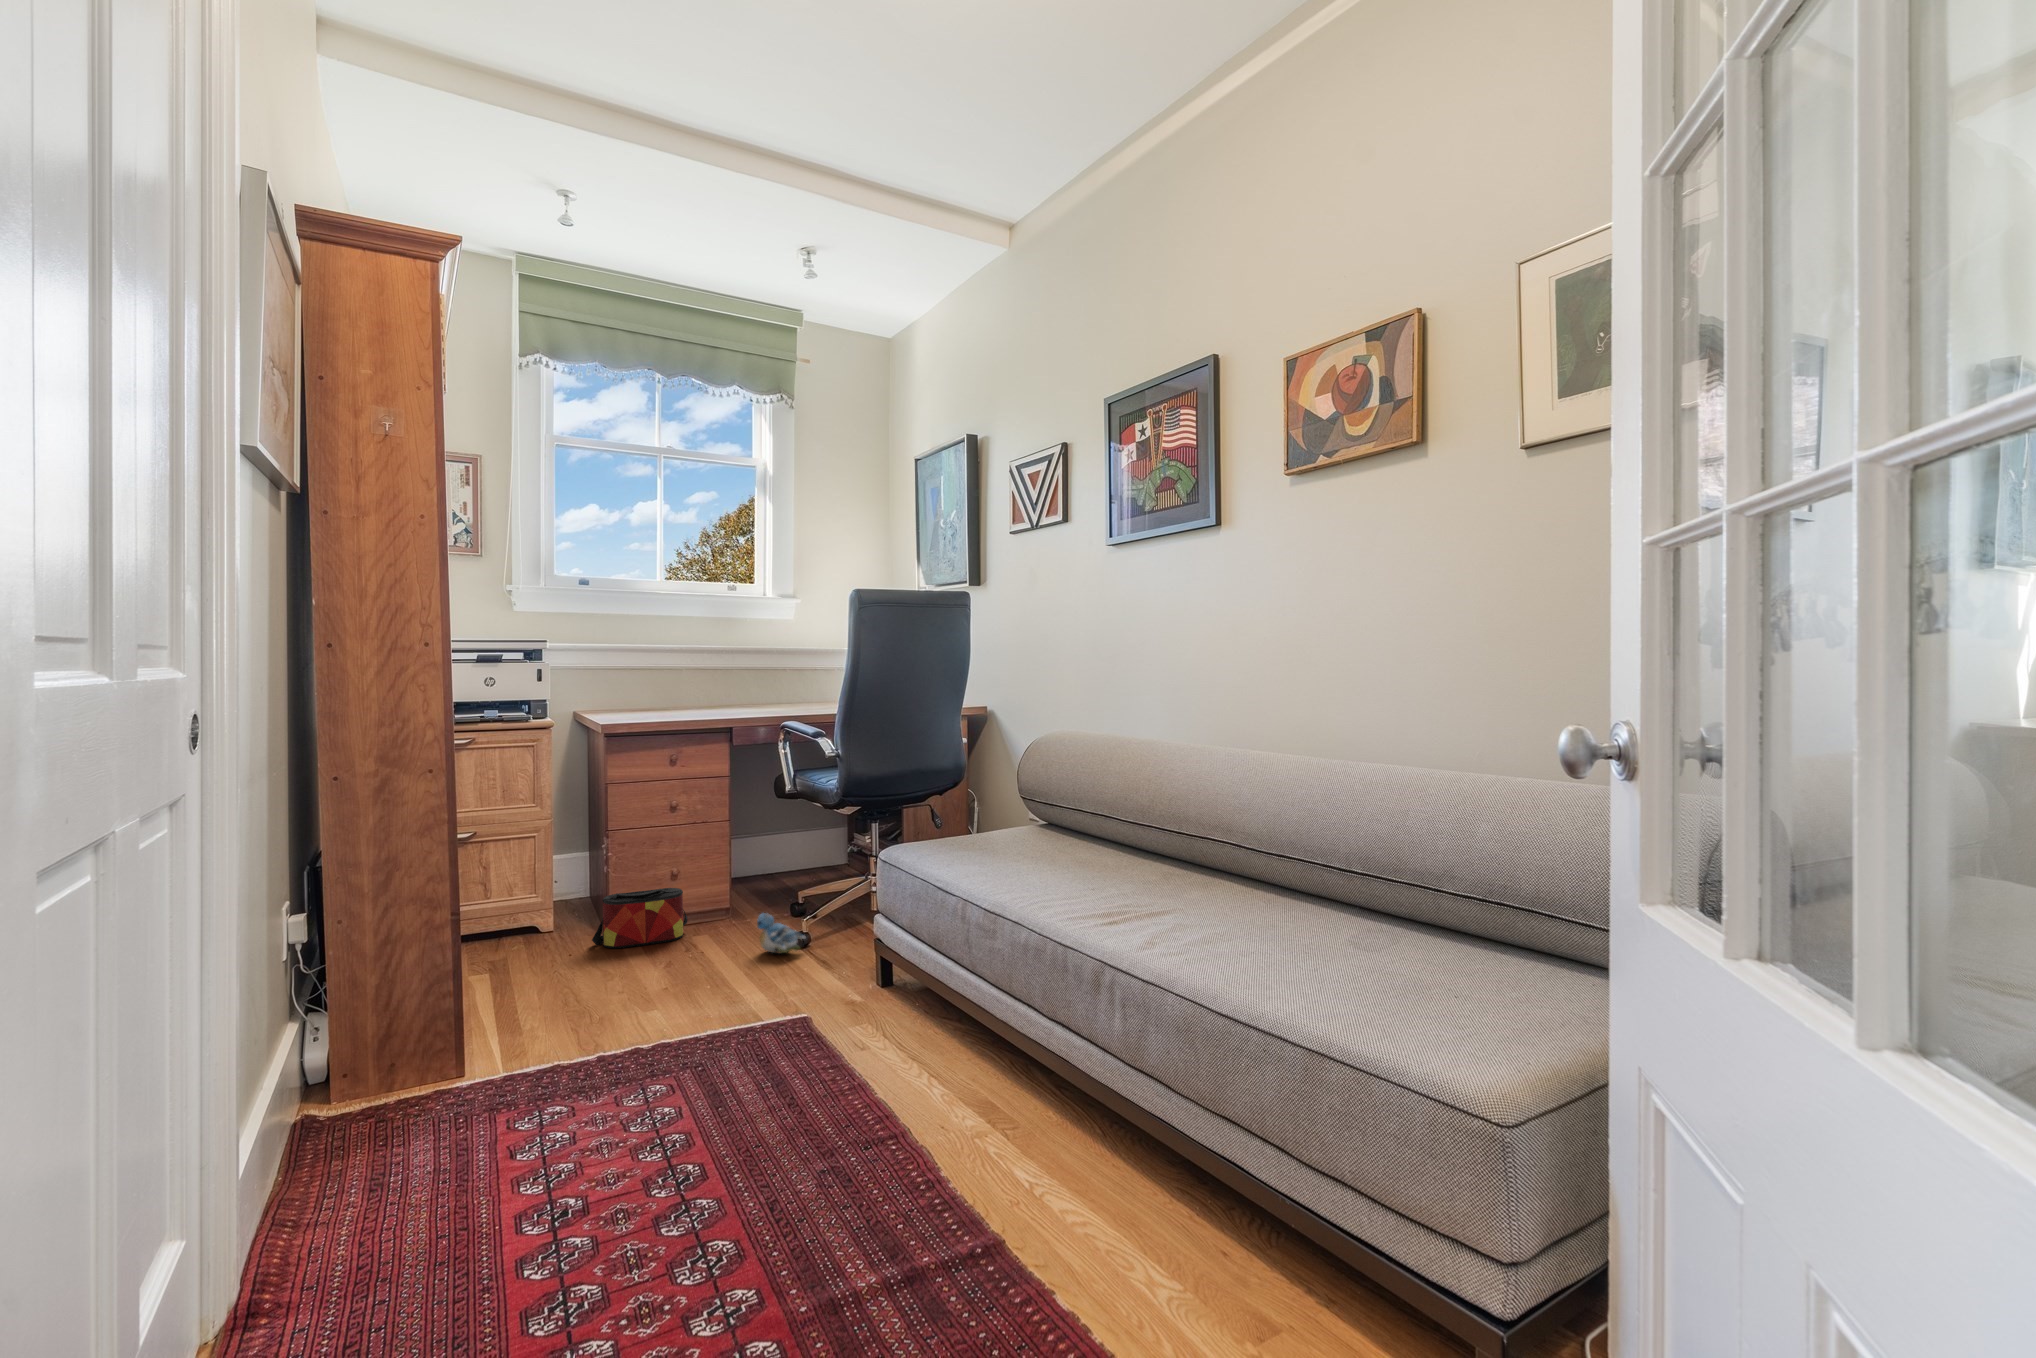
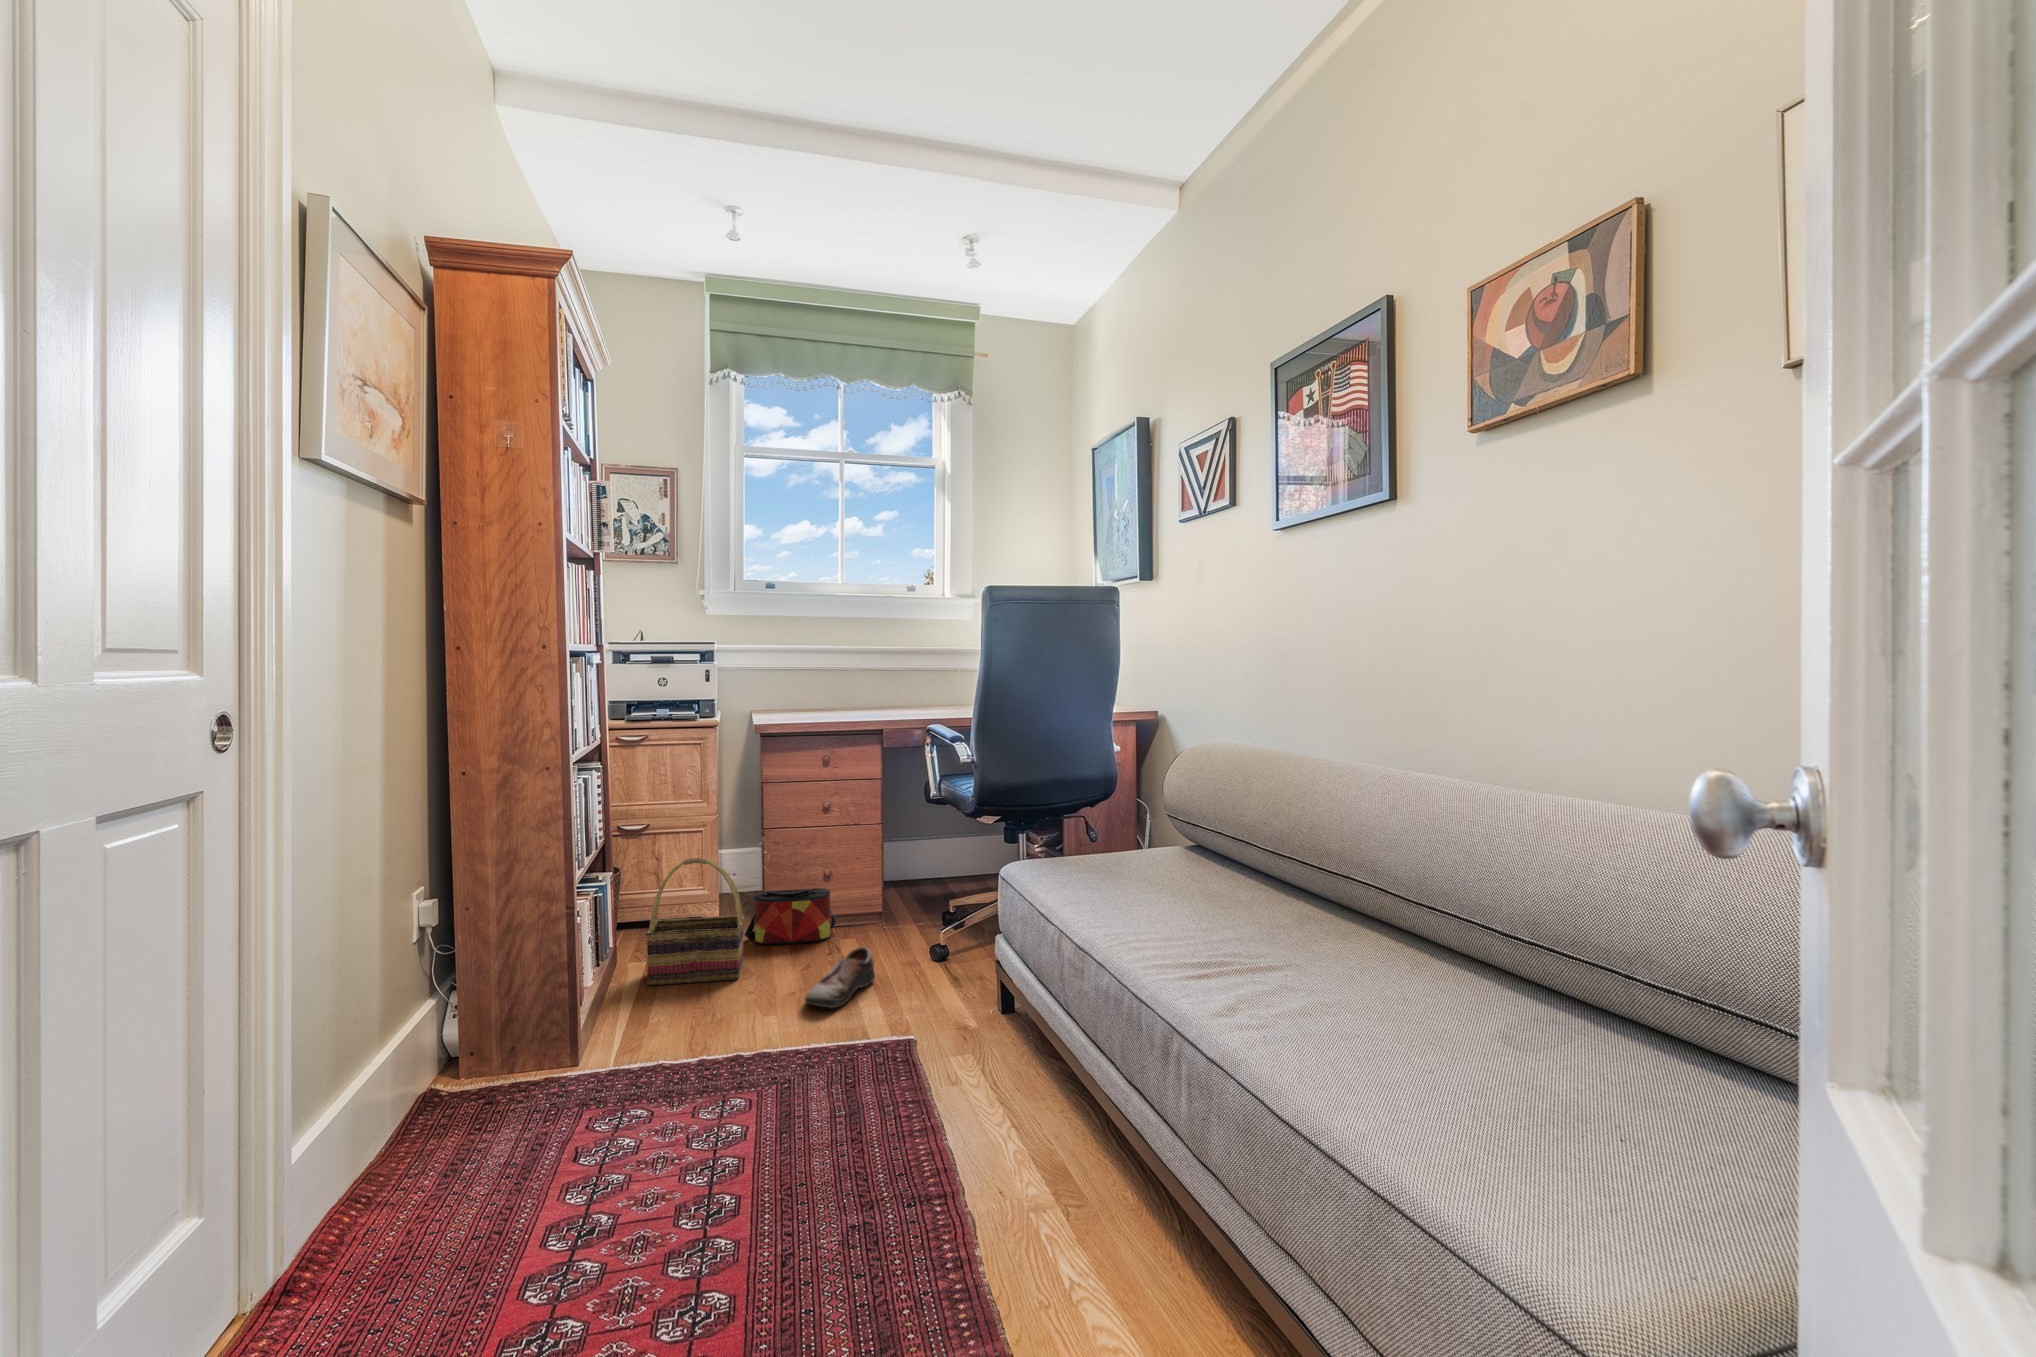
basket: none [501,862,605,996] -> present [646,858,745,985]
plush toy: present [757,913,806,954] -> none [891,922,939,965]
shoe: none [687,939,749,997] -> present [805,947,875,1008]

